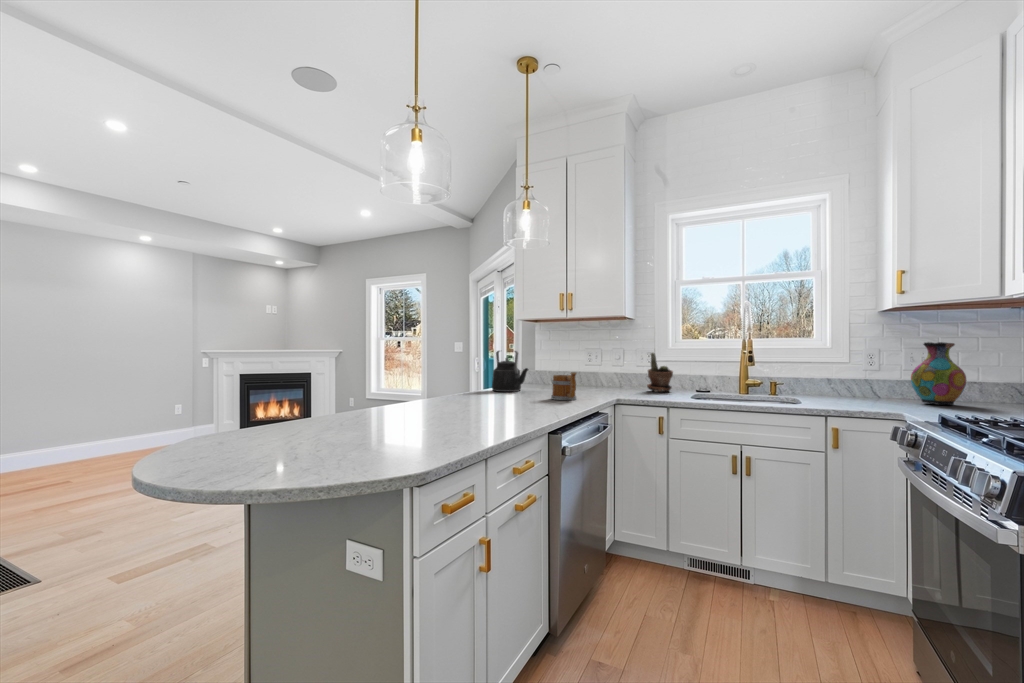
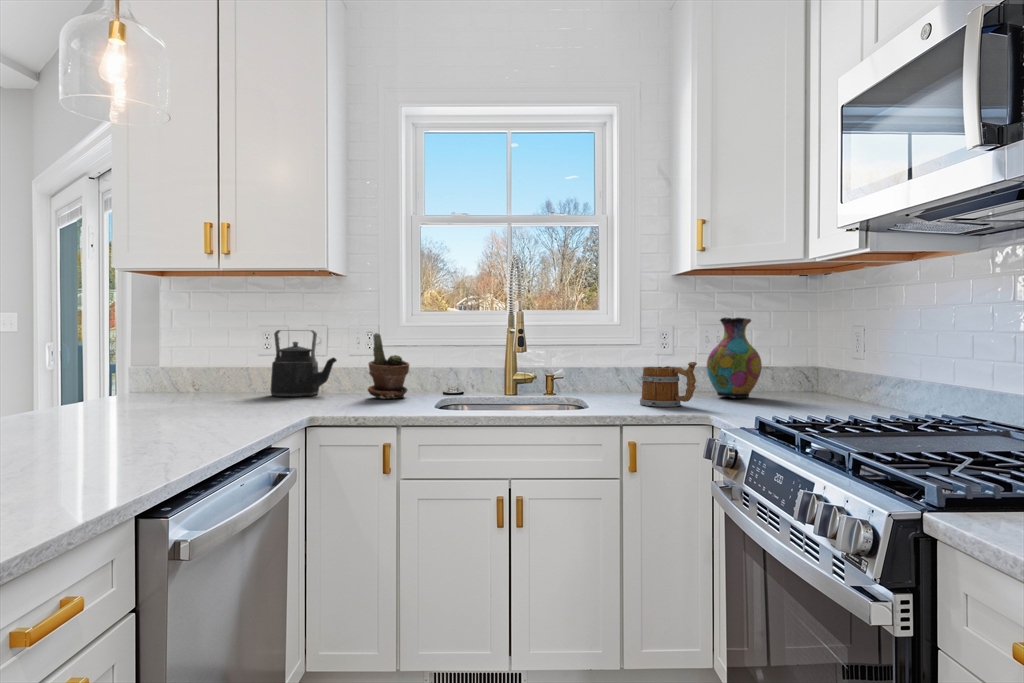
kettle: present [492,351,528,392] -> present [271,330,337,397]
mug: present [551,372,576,400] -> present [640,362,697,407]

